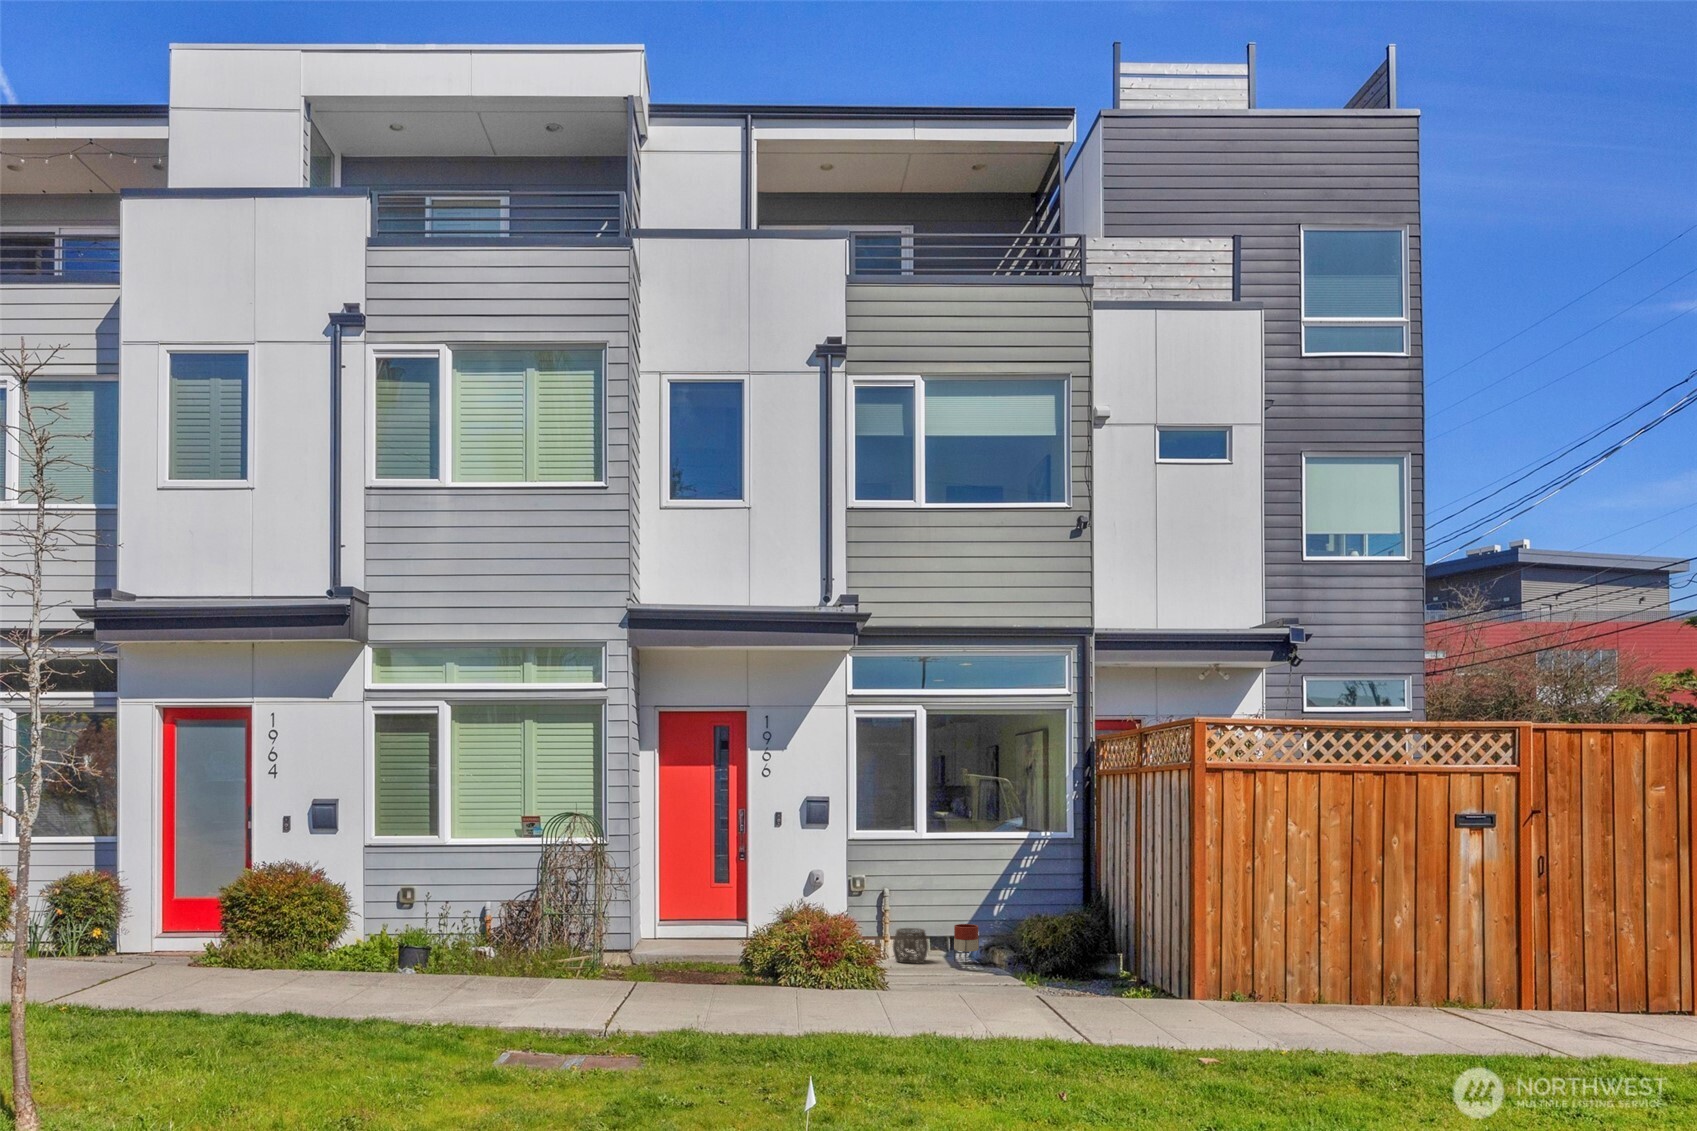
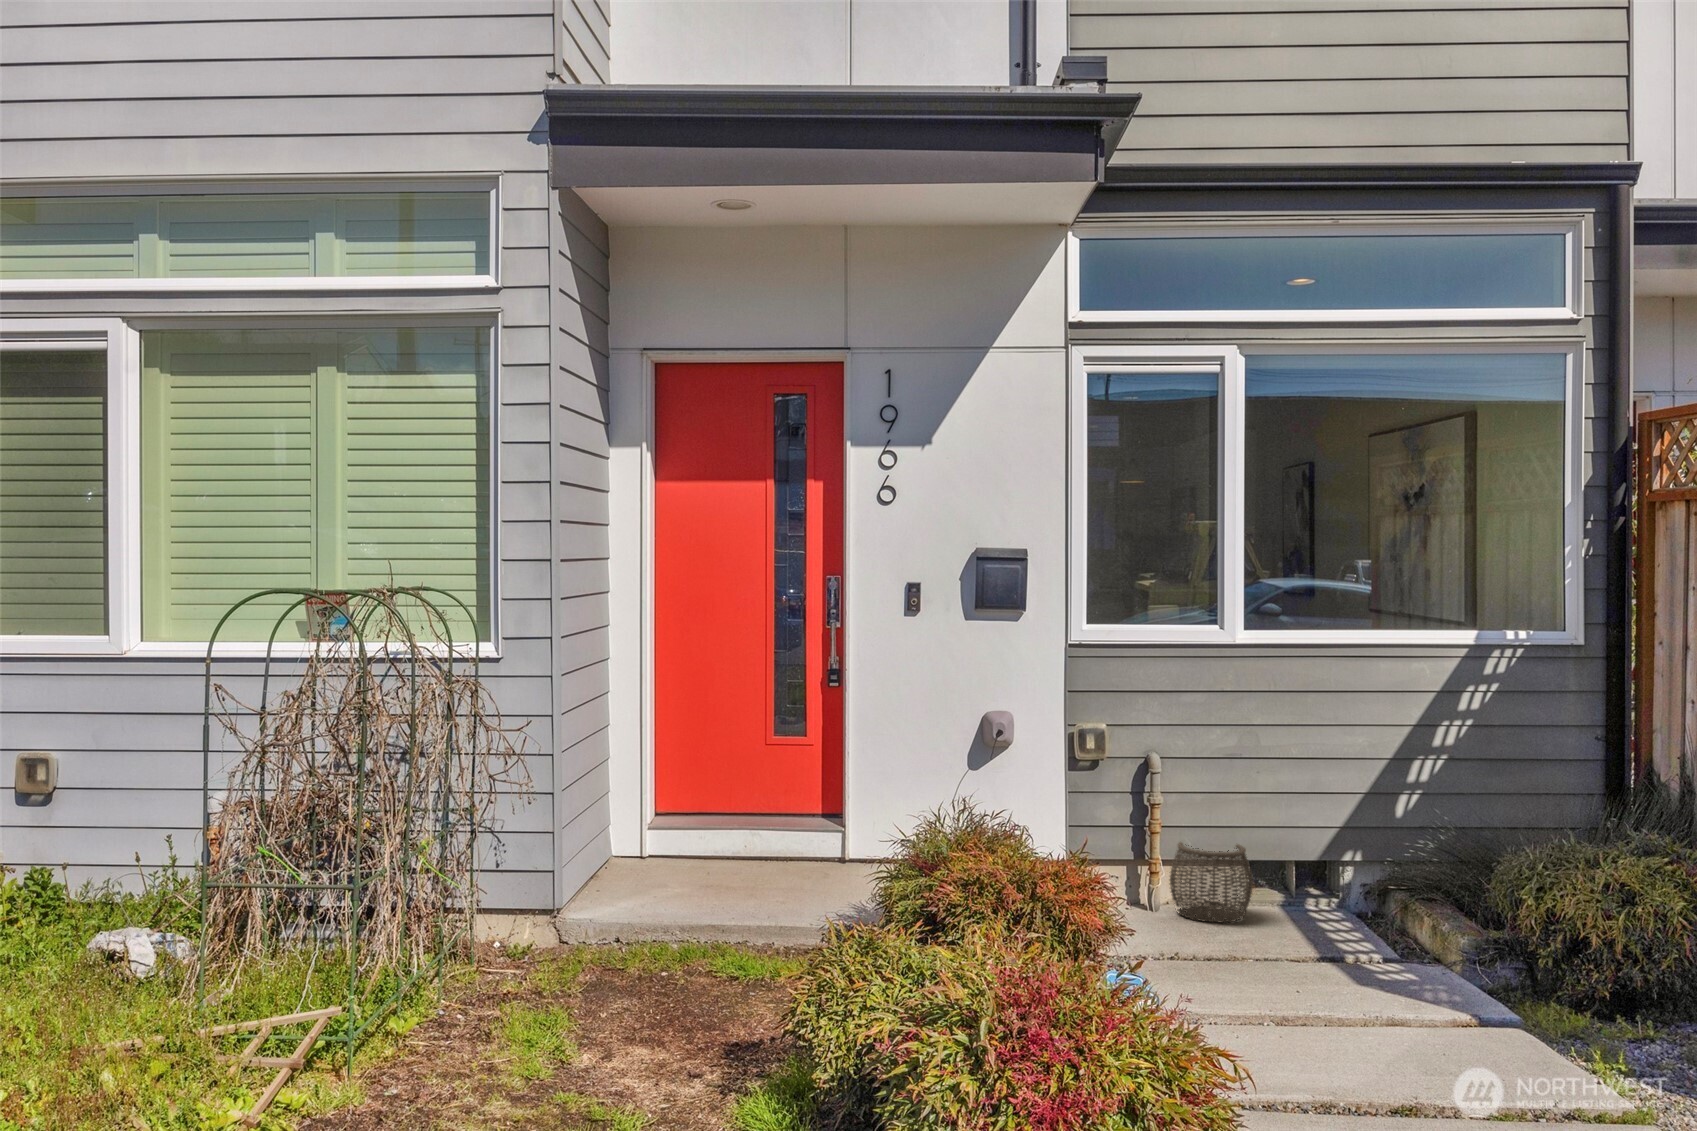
planter: present [954,924,979,965] -> none [1309,834,1372,932]

